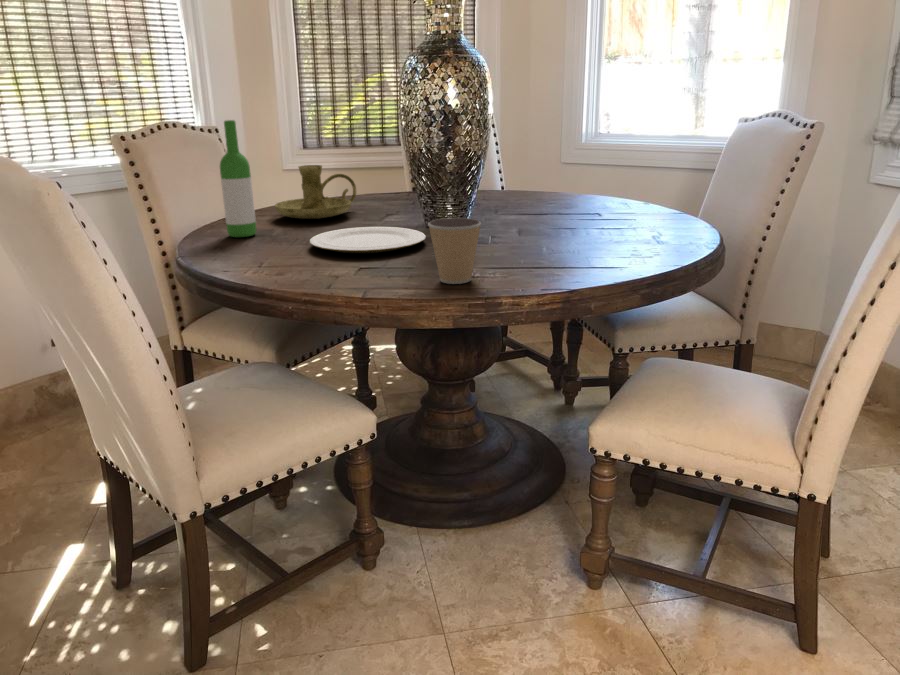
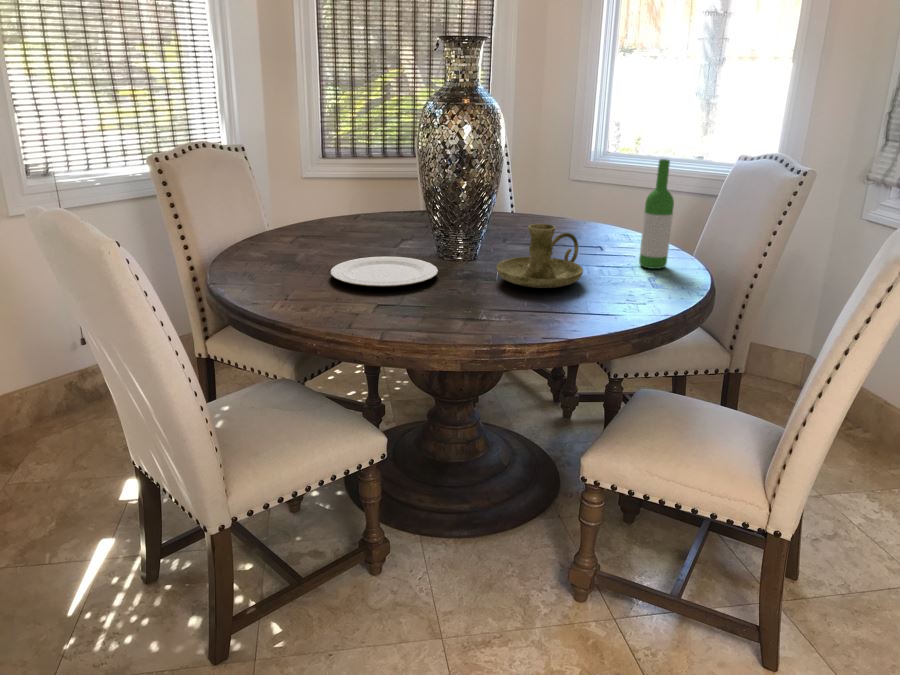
wine bottle: present [220,120,257,237] -> present [639,159,674,269]
candle holder: present [275,165,356,219] -> present [497,224,583,288]
coffee cup: present [428,218,481,284] -> none [441,265,490,327]

